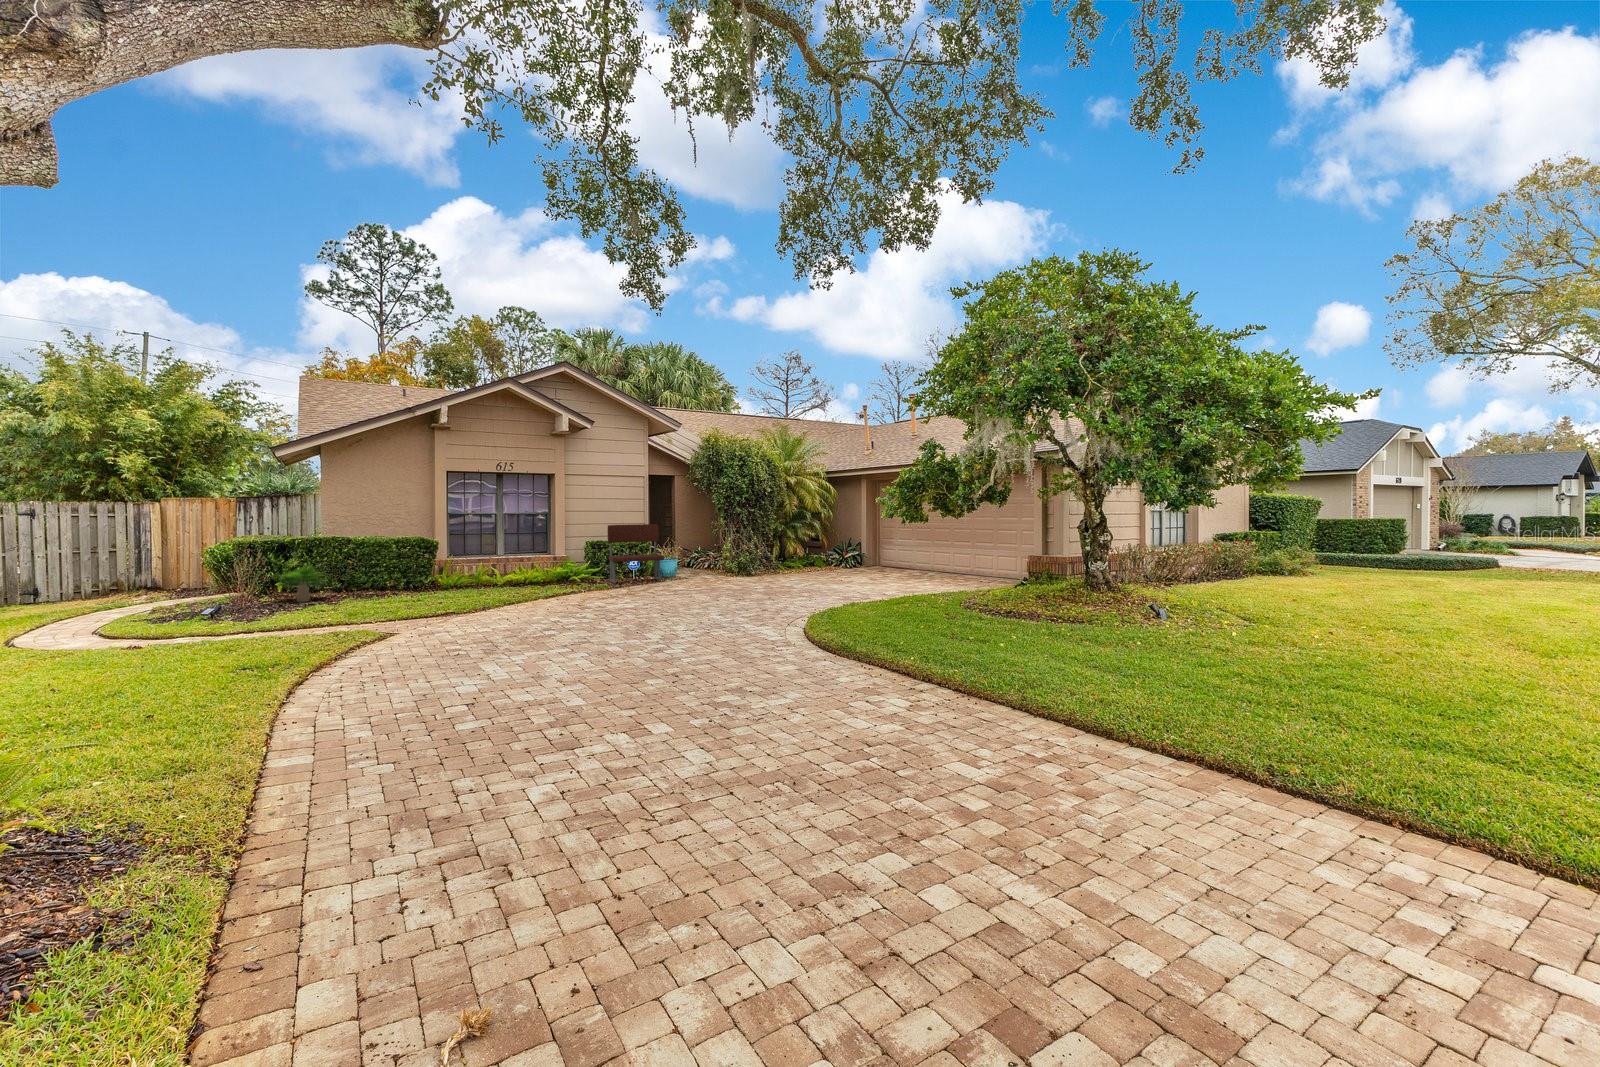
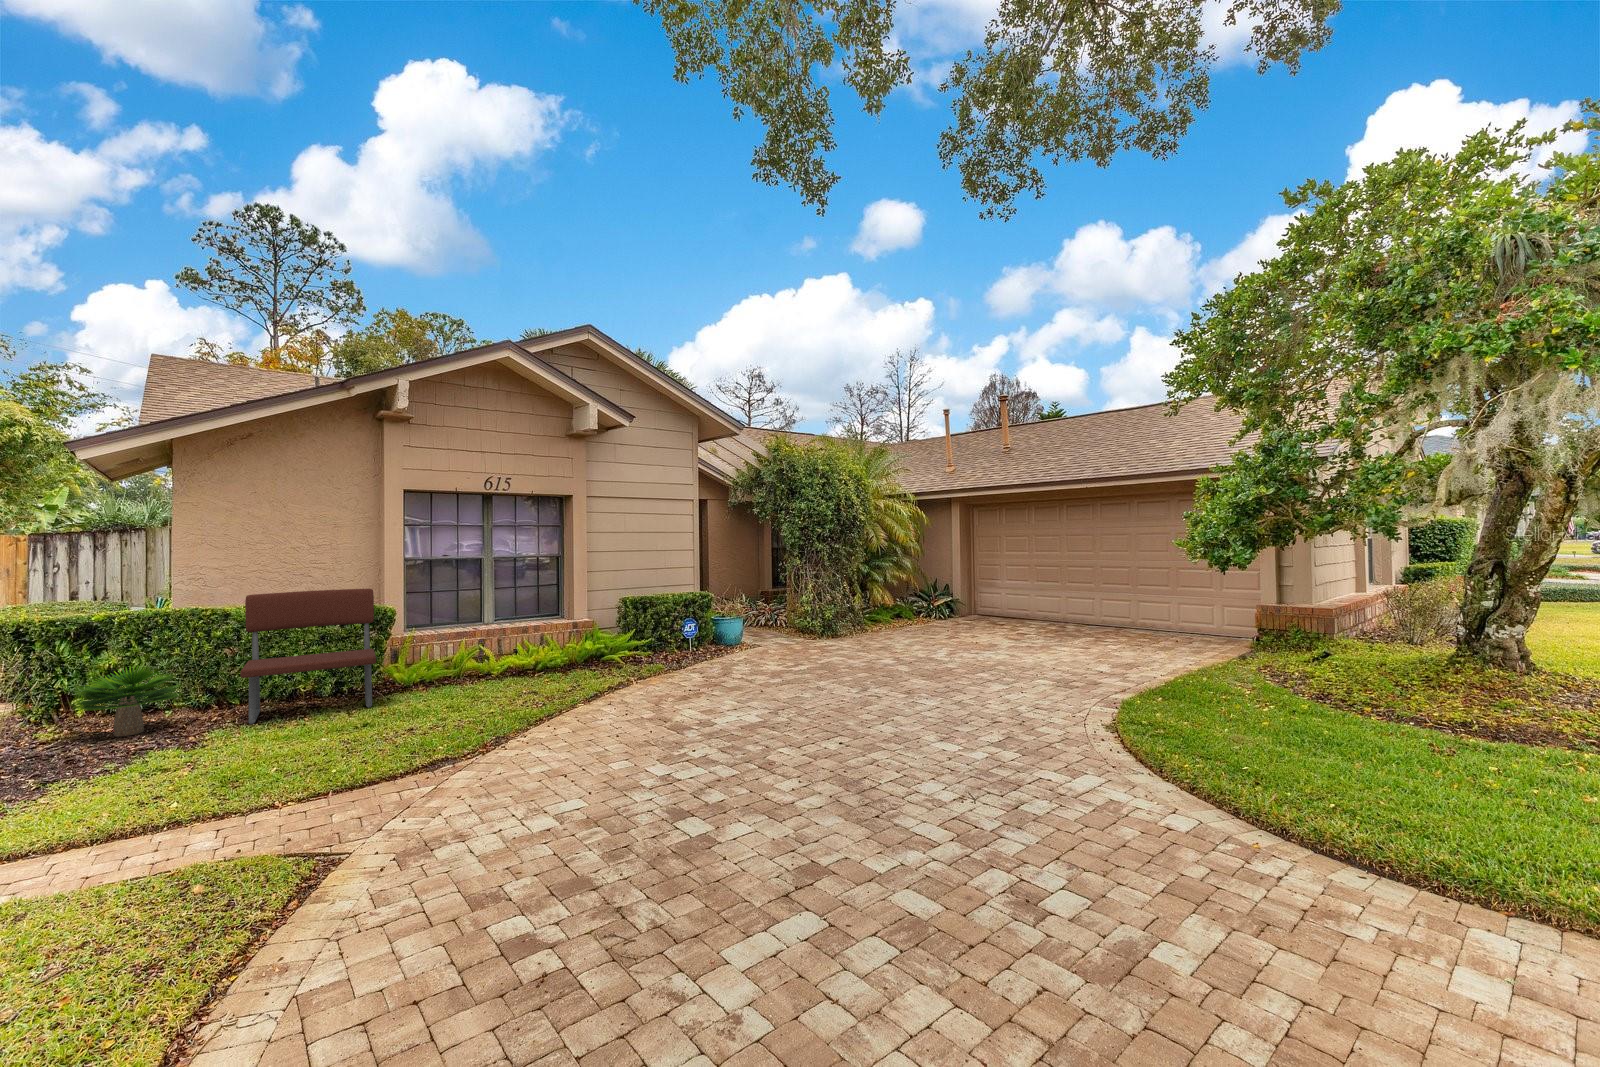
bench: present [608,524,664,584] -> present [240,589,376,724]

